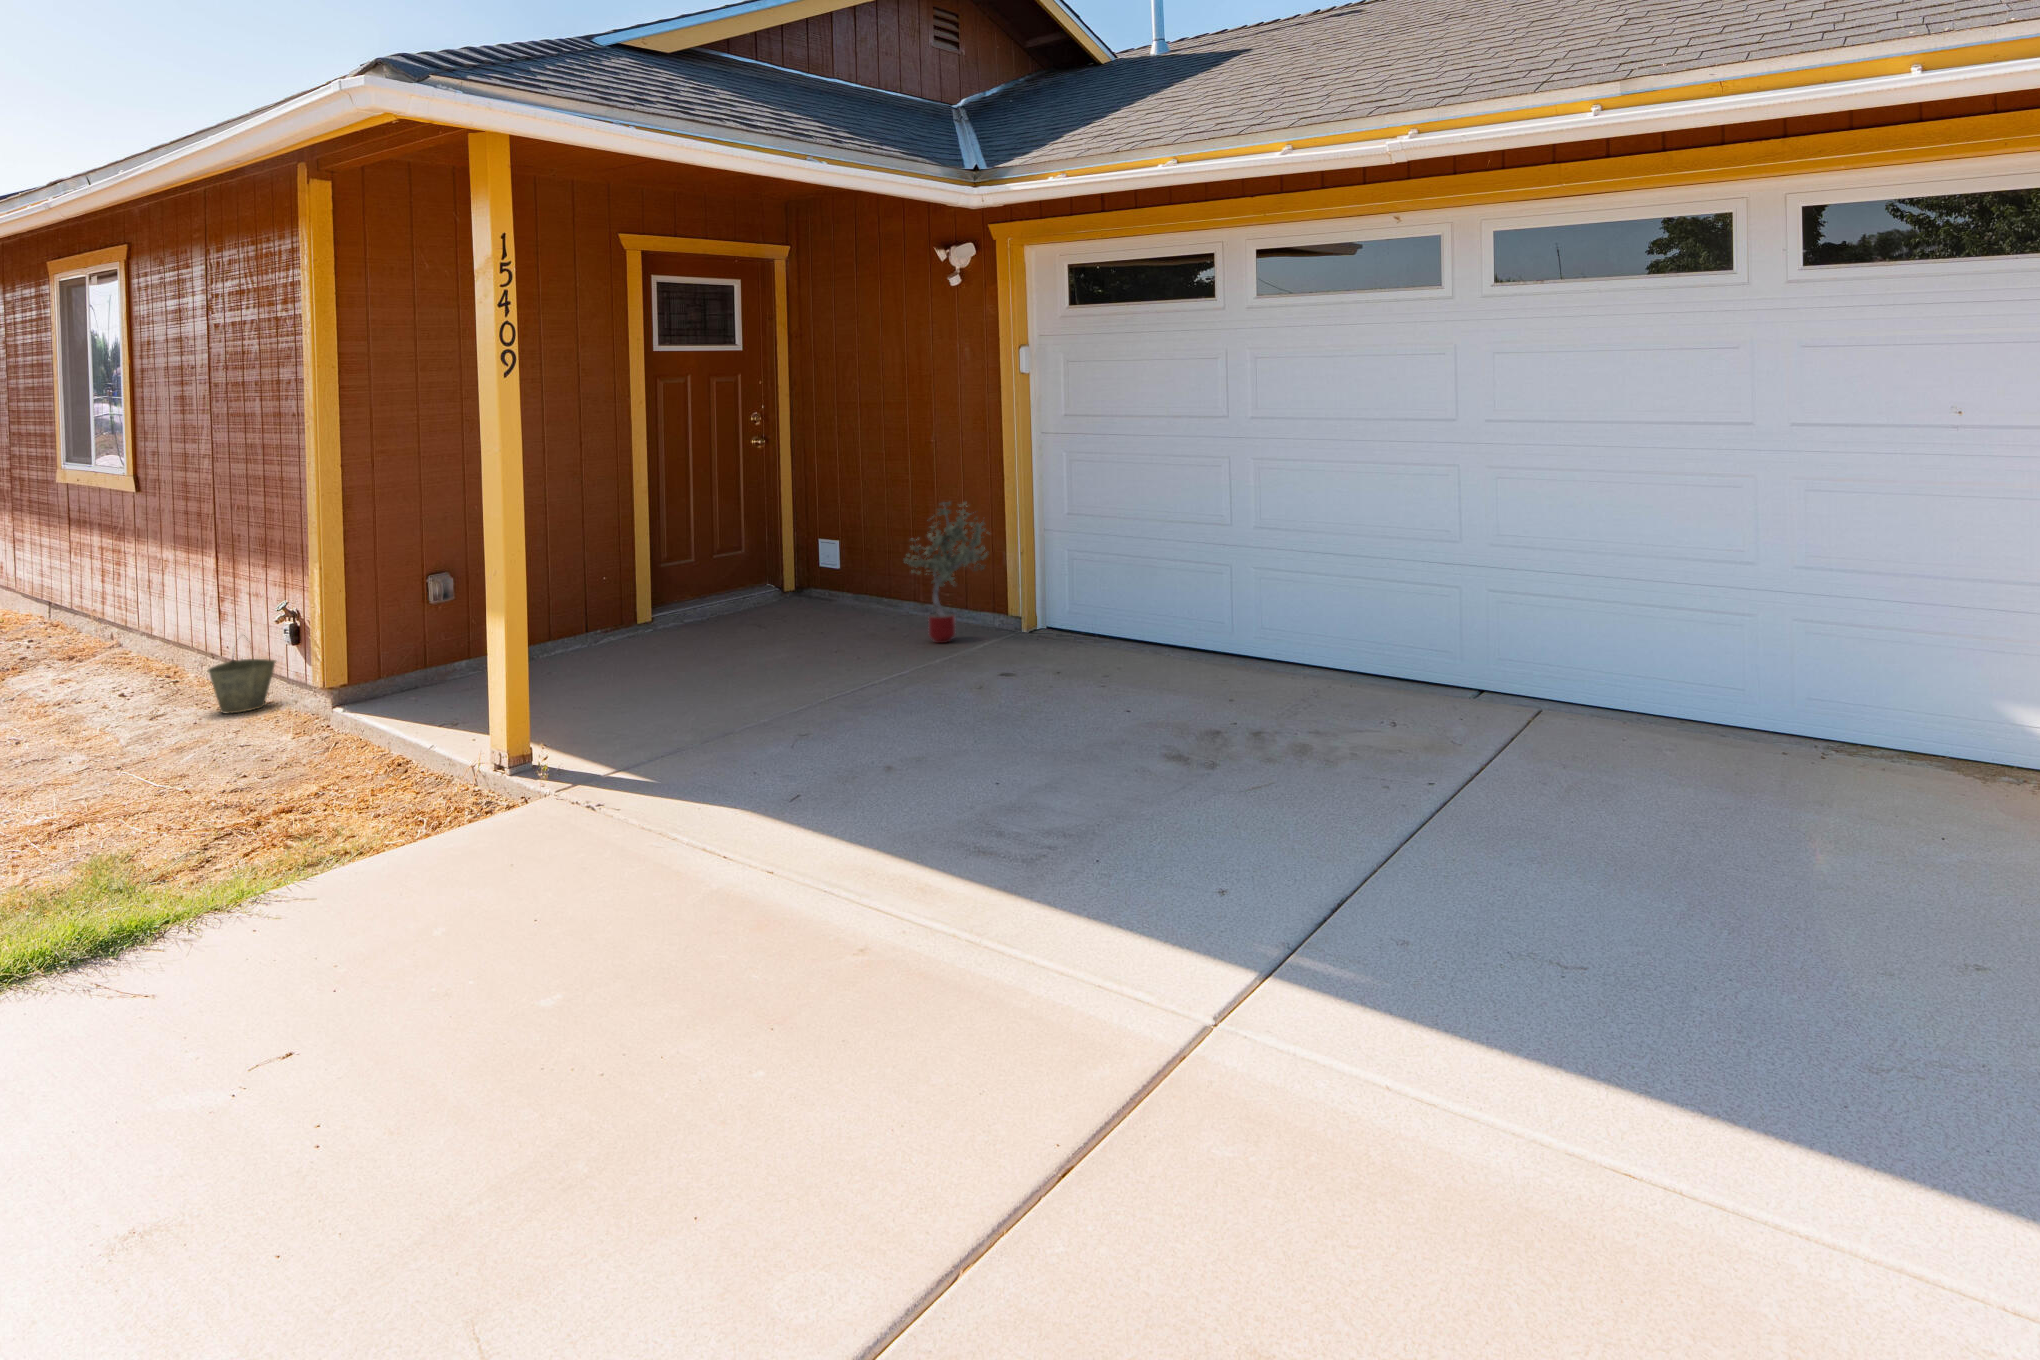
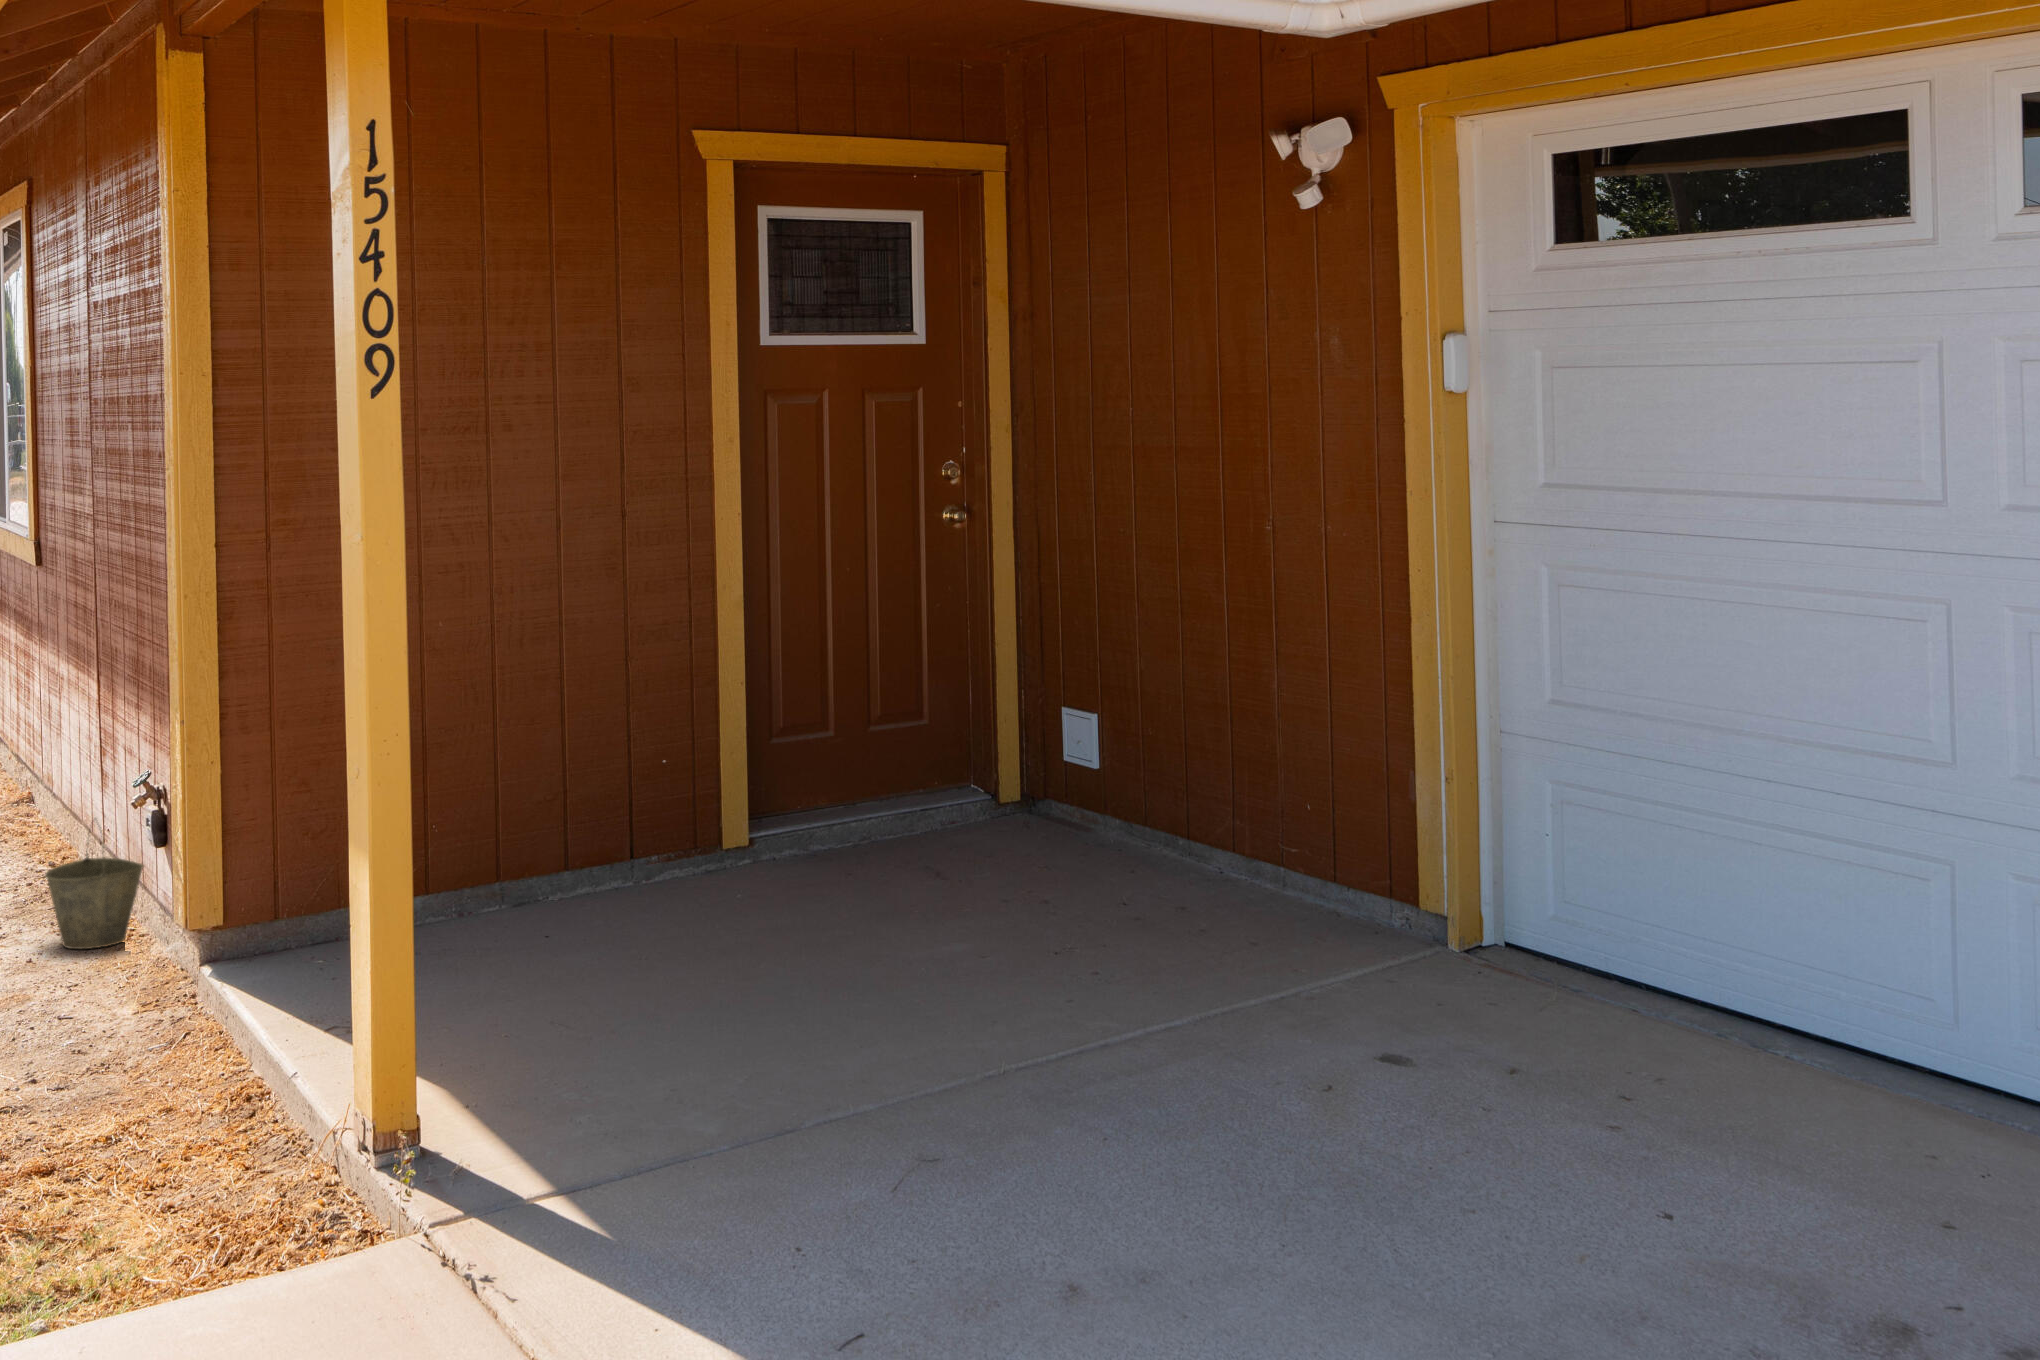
potted tree: present [904,502,988,643] -> none [1197,662,1378,961]

